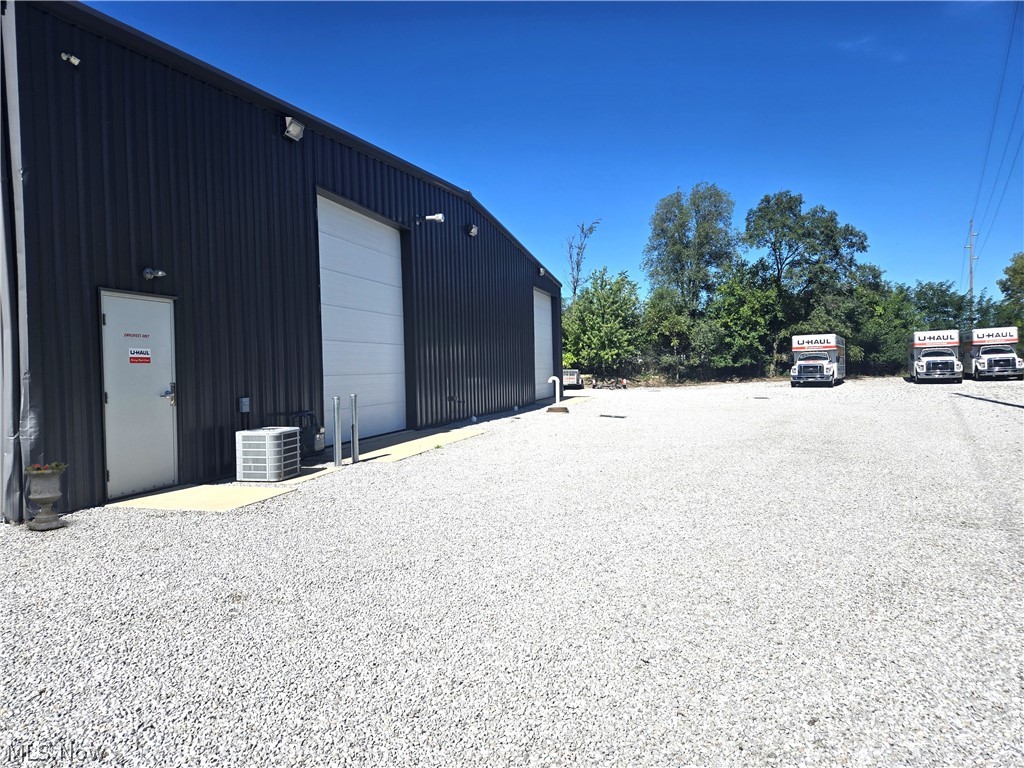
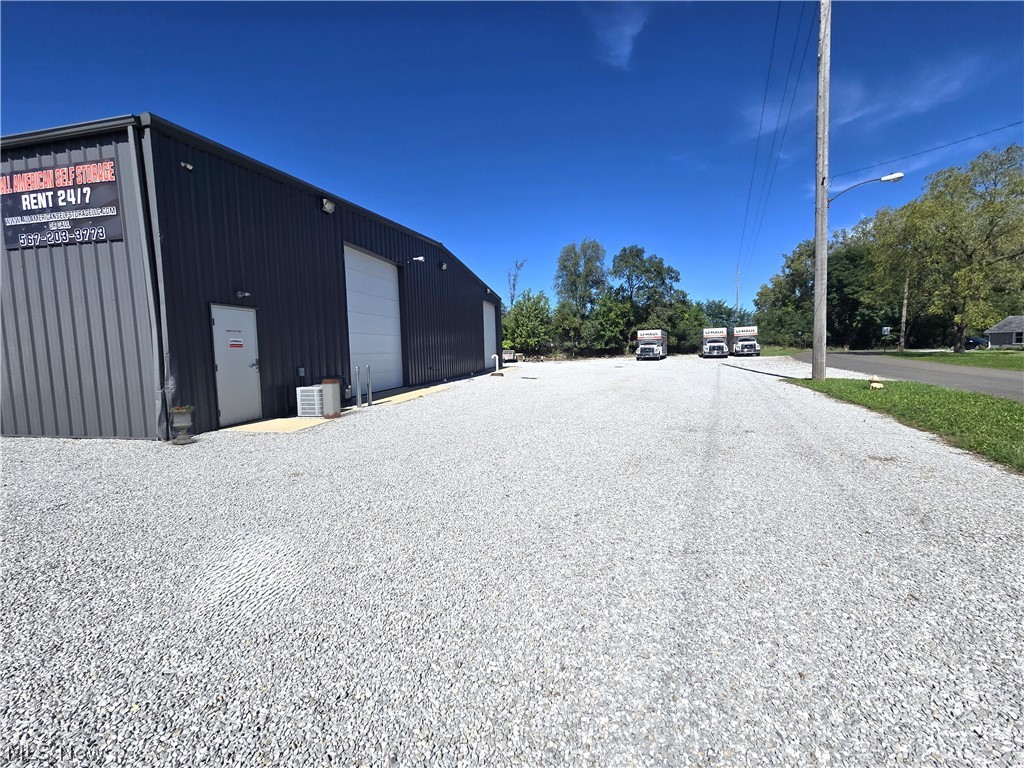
trash can: none [278,416,310,485] -> present [322,379,341,419]

